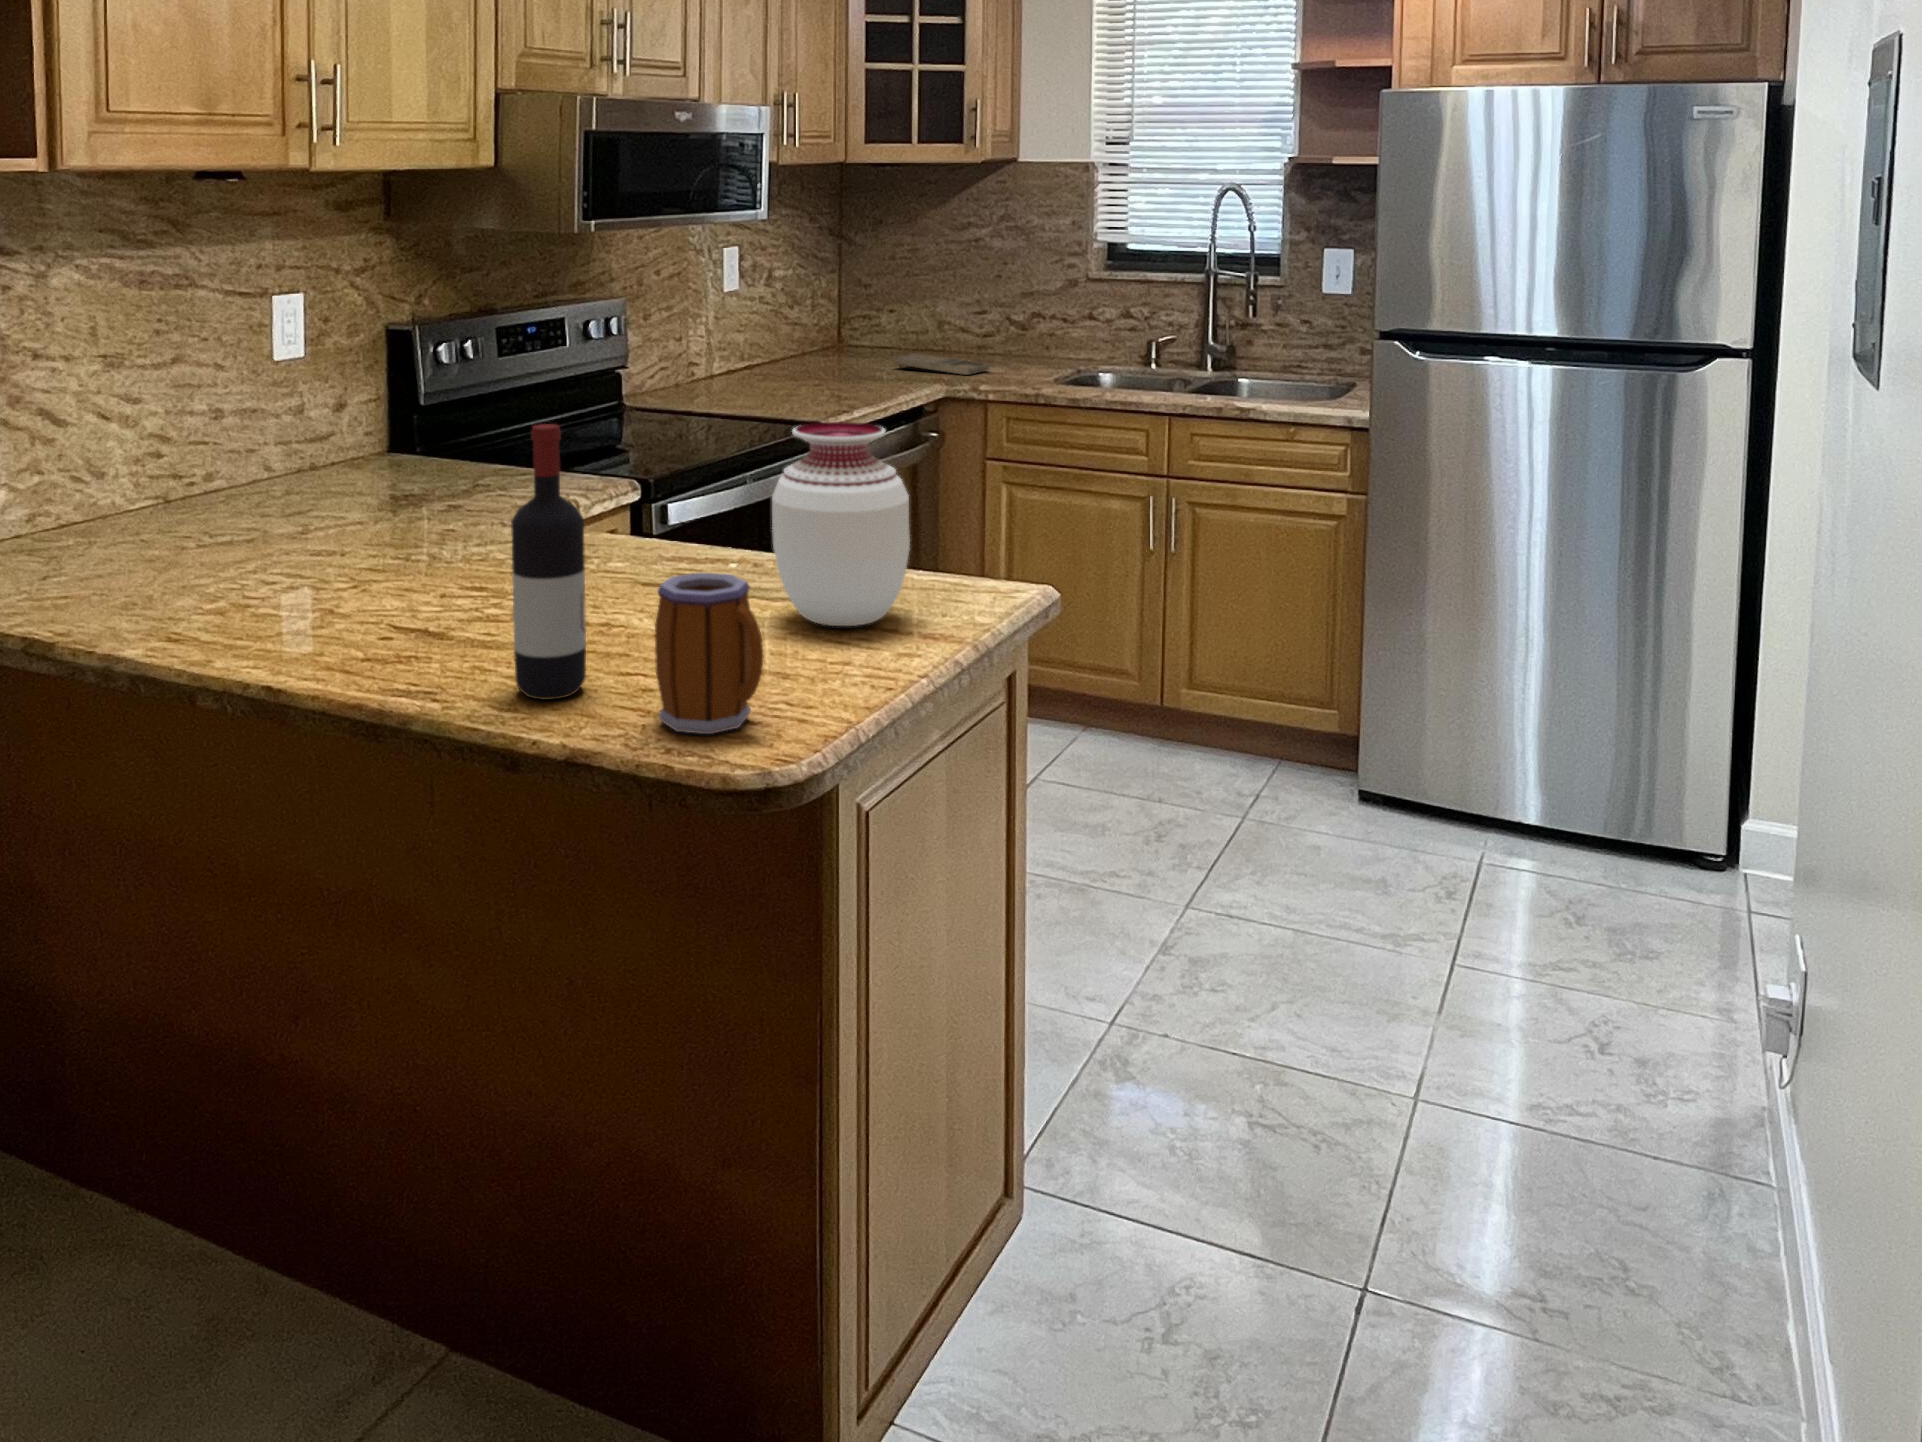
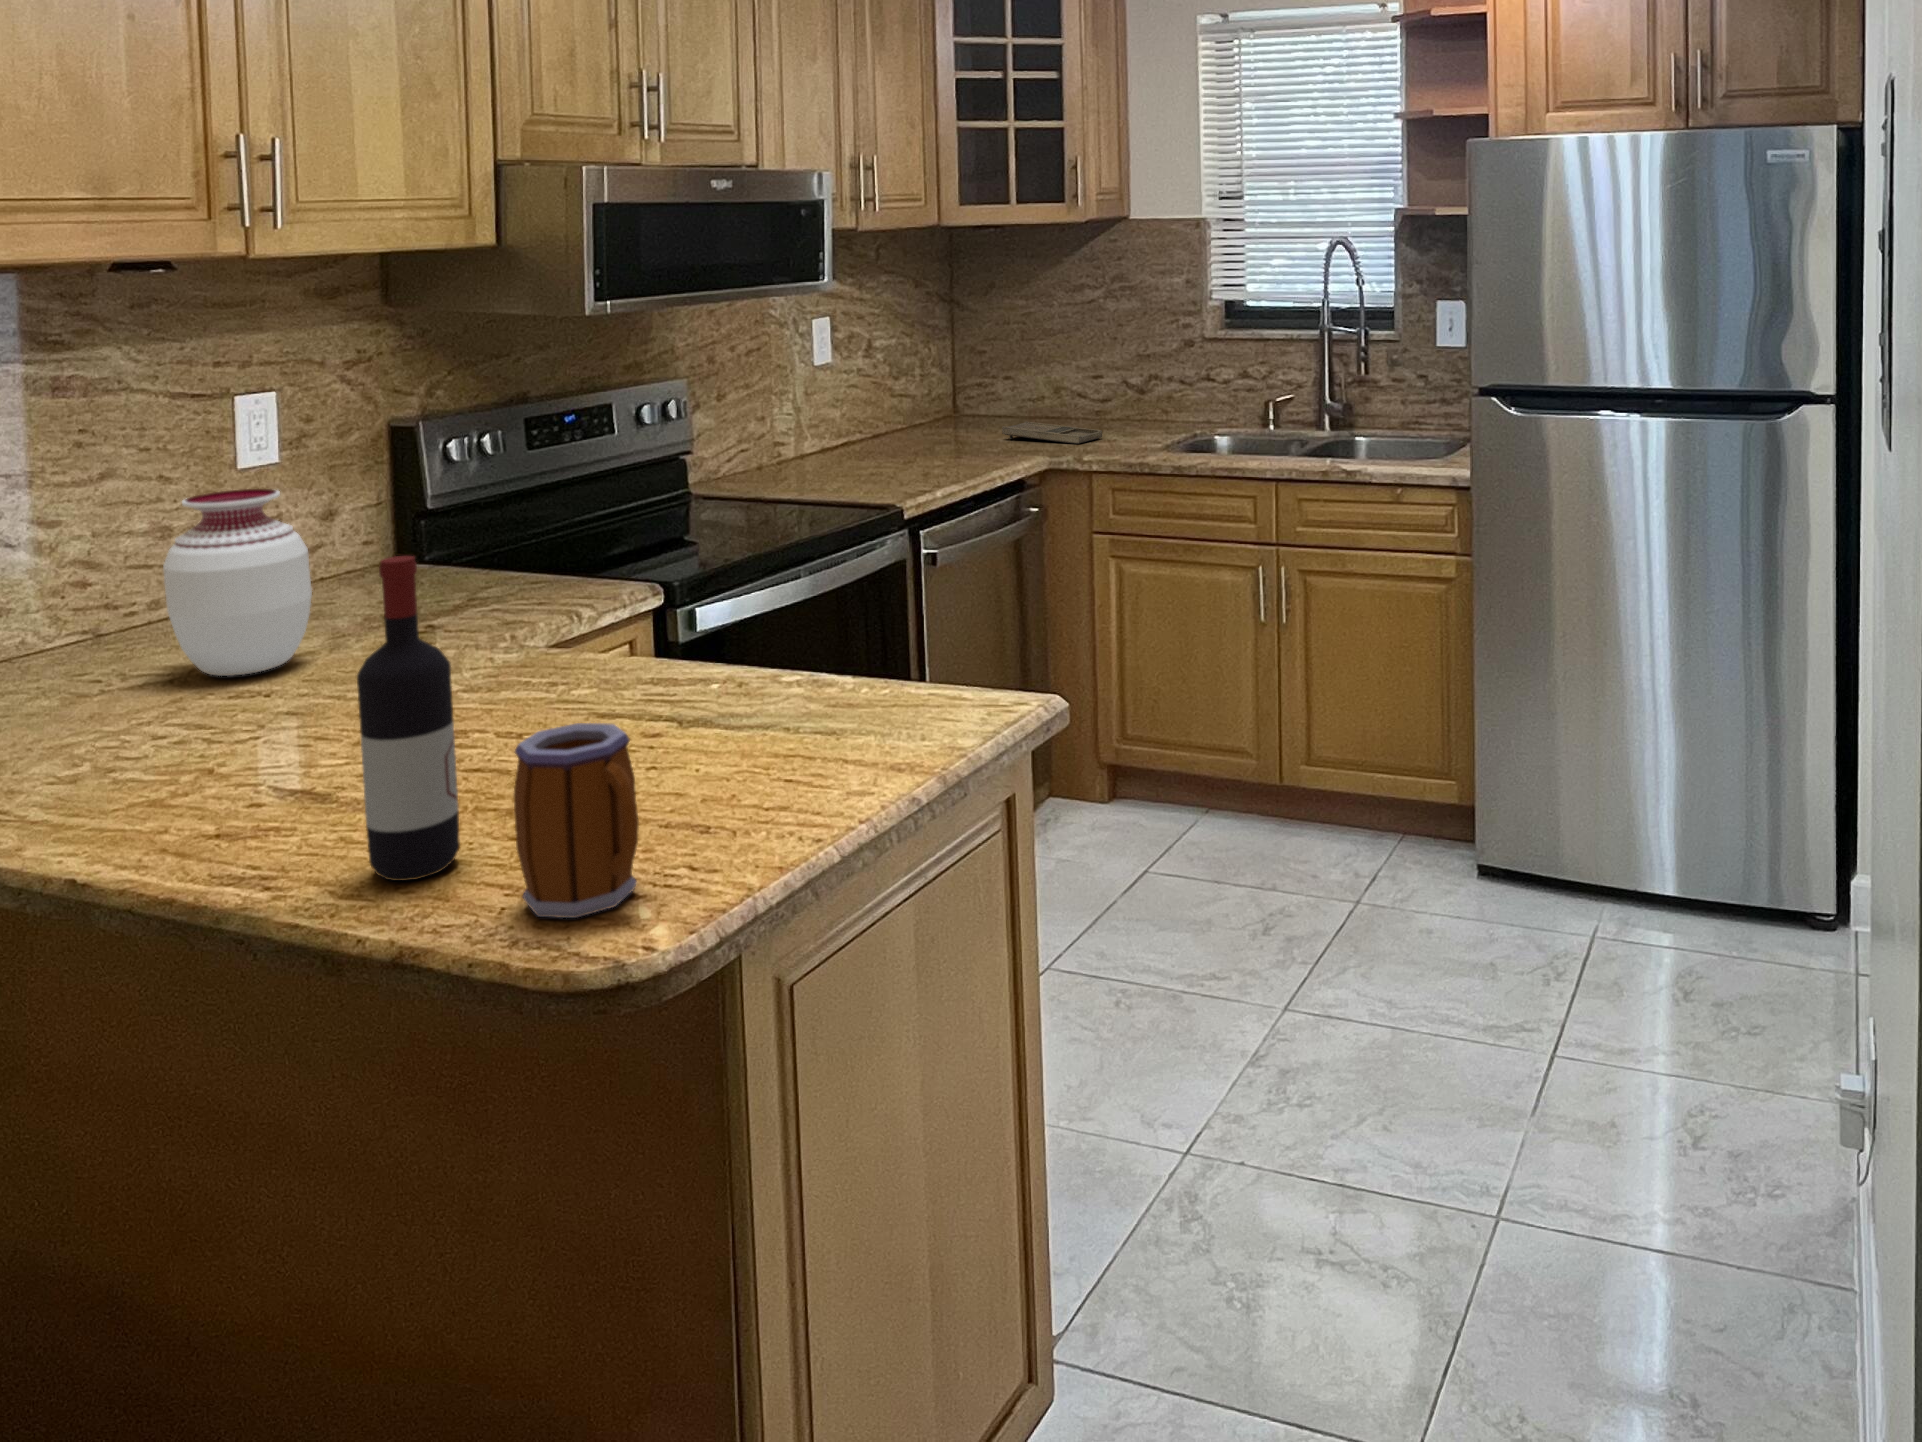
vase: present [772,422,910,626] -> present [163,489,312,676]

